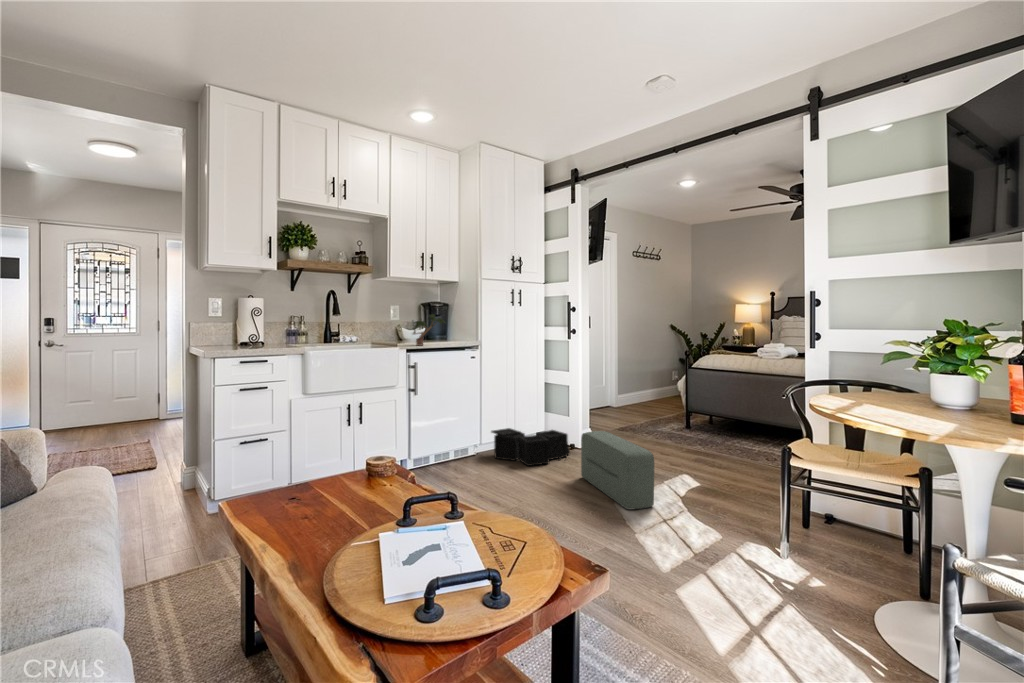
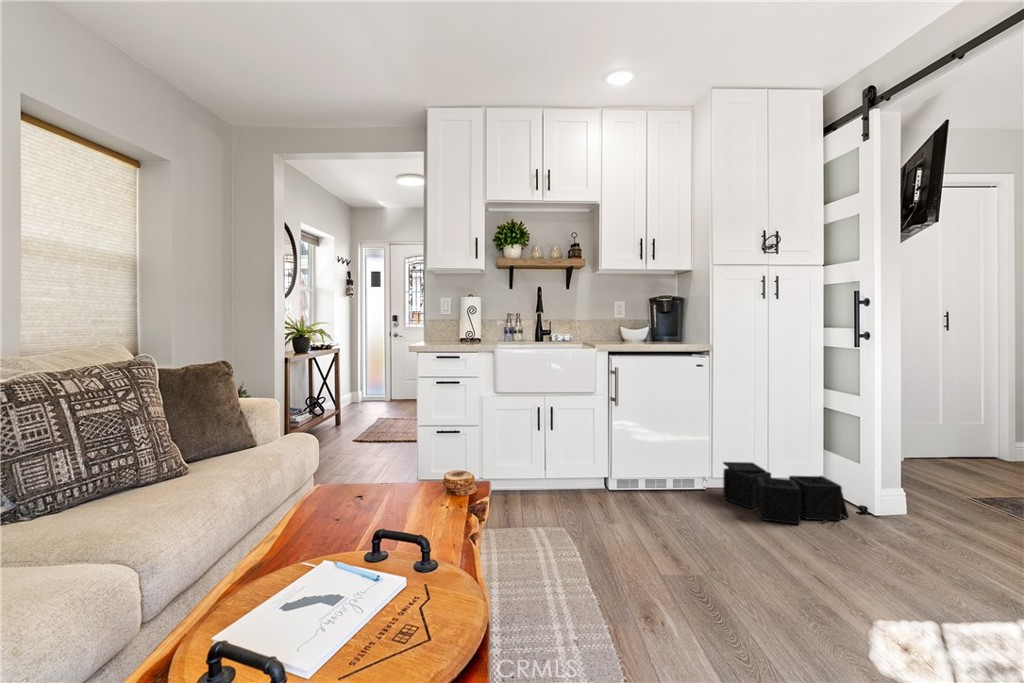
potted plant: present [413,314,444,346] -> none [611,308,665,347]
pouf: present [581,431,654,509] -> none [841,490,962,653]

